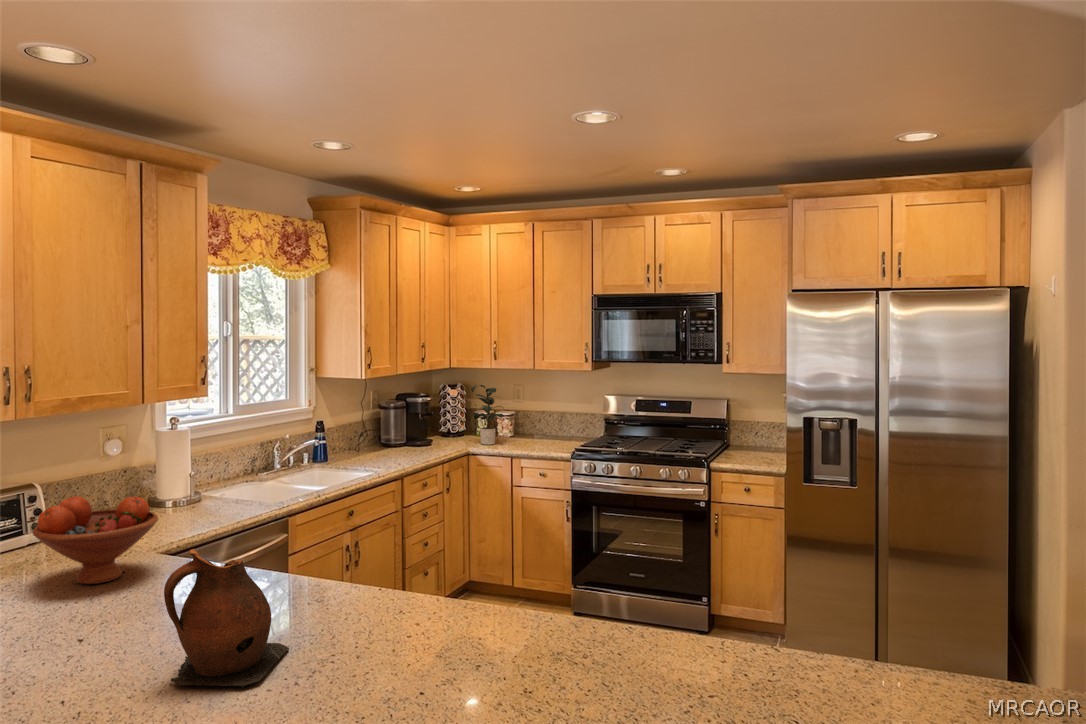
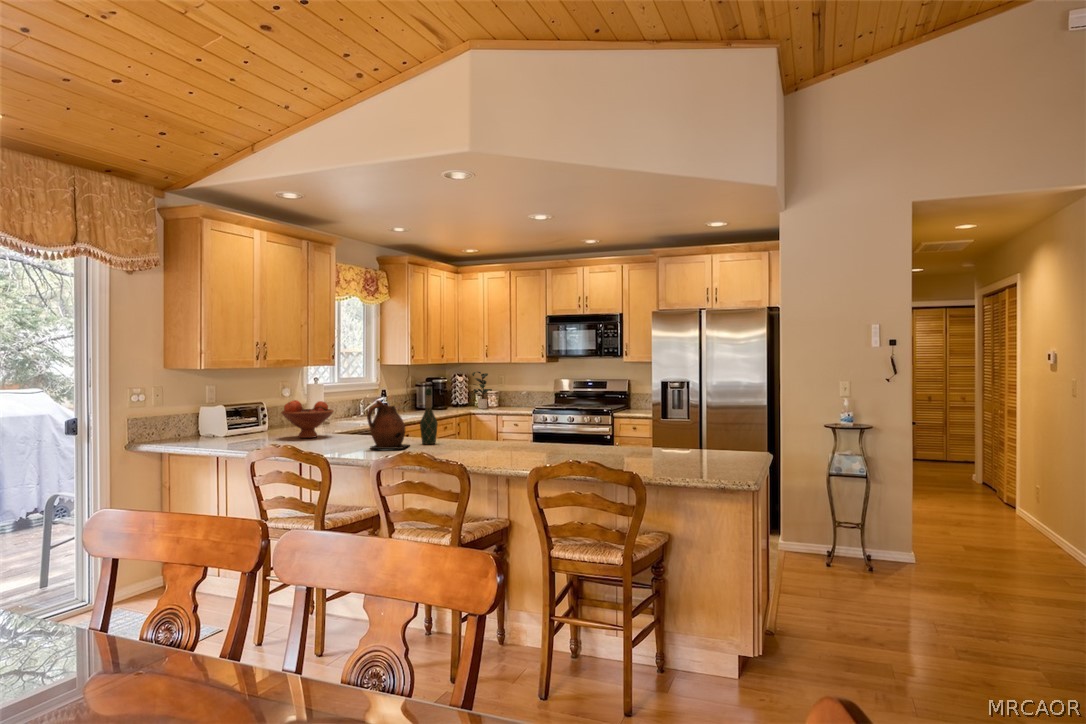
wine bottle: none [317,502,361,639] -> present [420,388,438,444]

